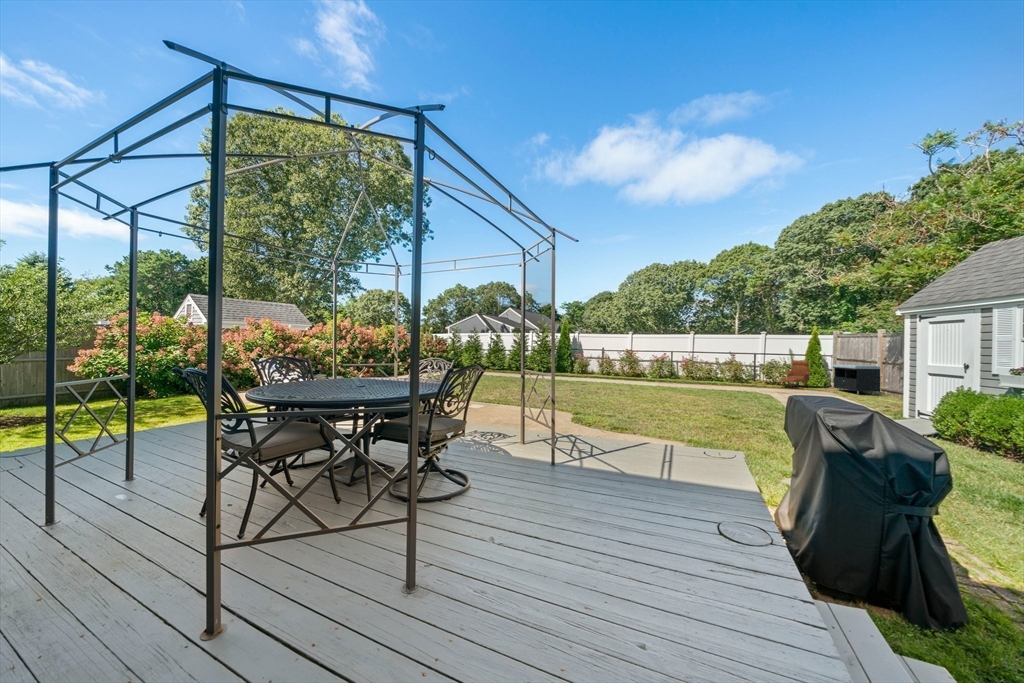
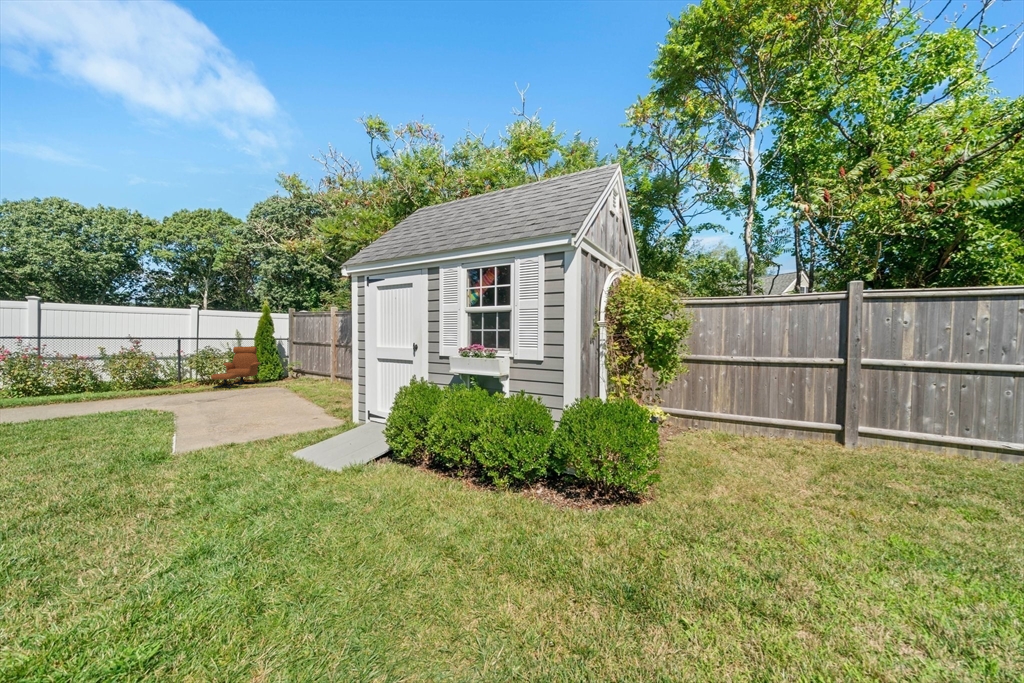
storage bench: present [833,364,880,394] -> none [286,350,335,386]

